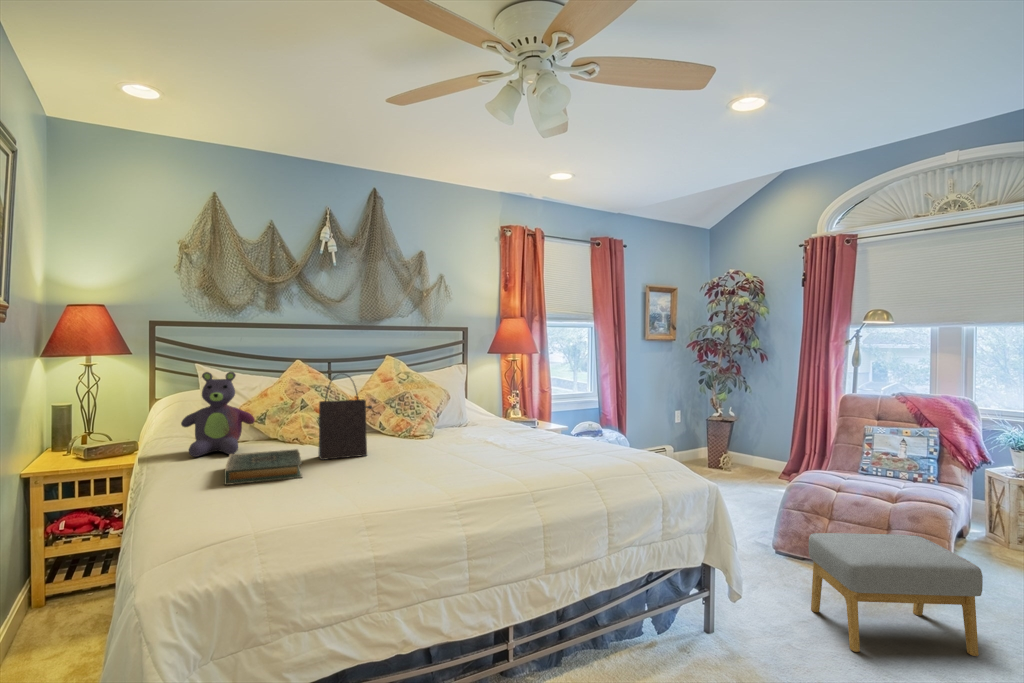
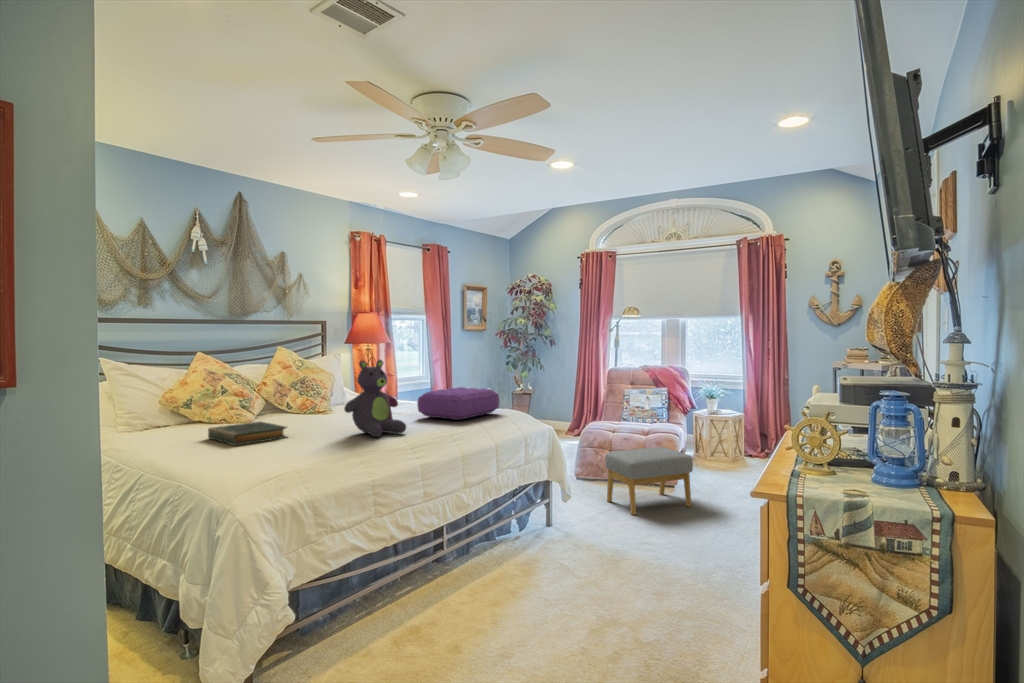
stuffed bear: present [181,372,255,457] -> present [344,360,406,437]
handbag: present [318,374,372,460] -> none [270,359,311,429]
pillow: none [498,419,617,470] -> present [417,387,499,420]

